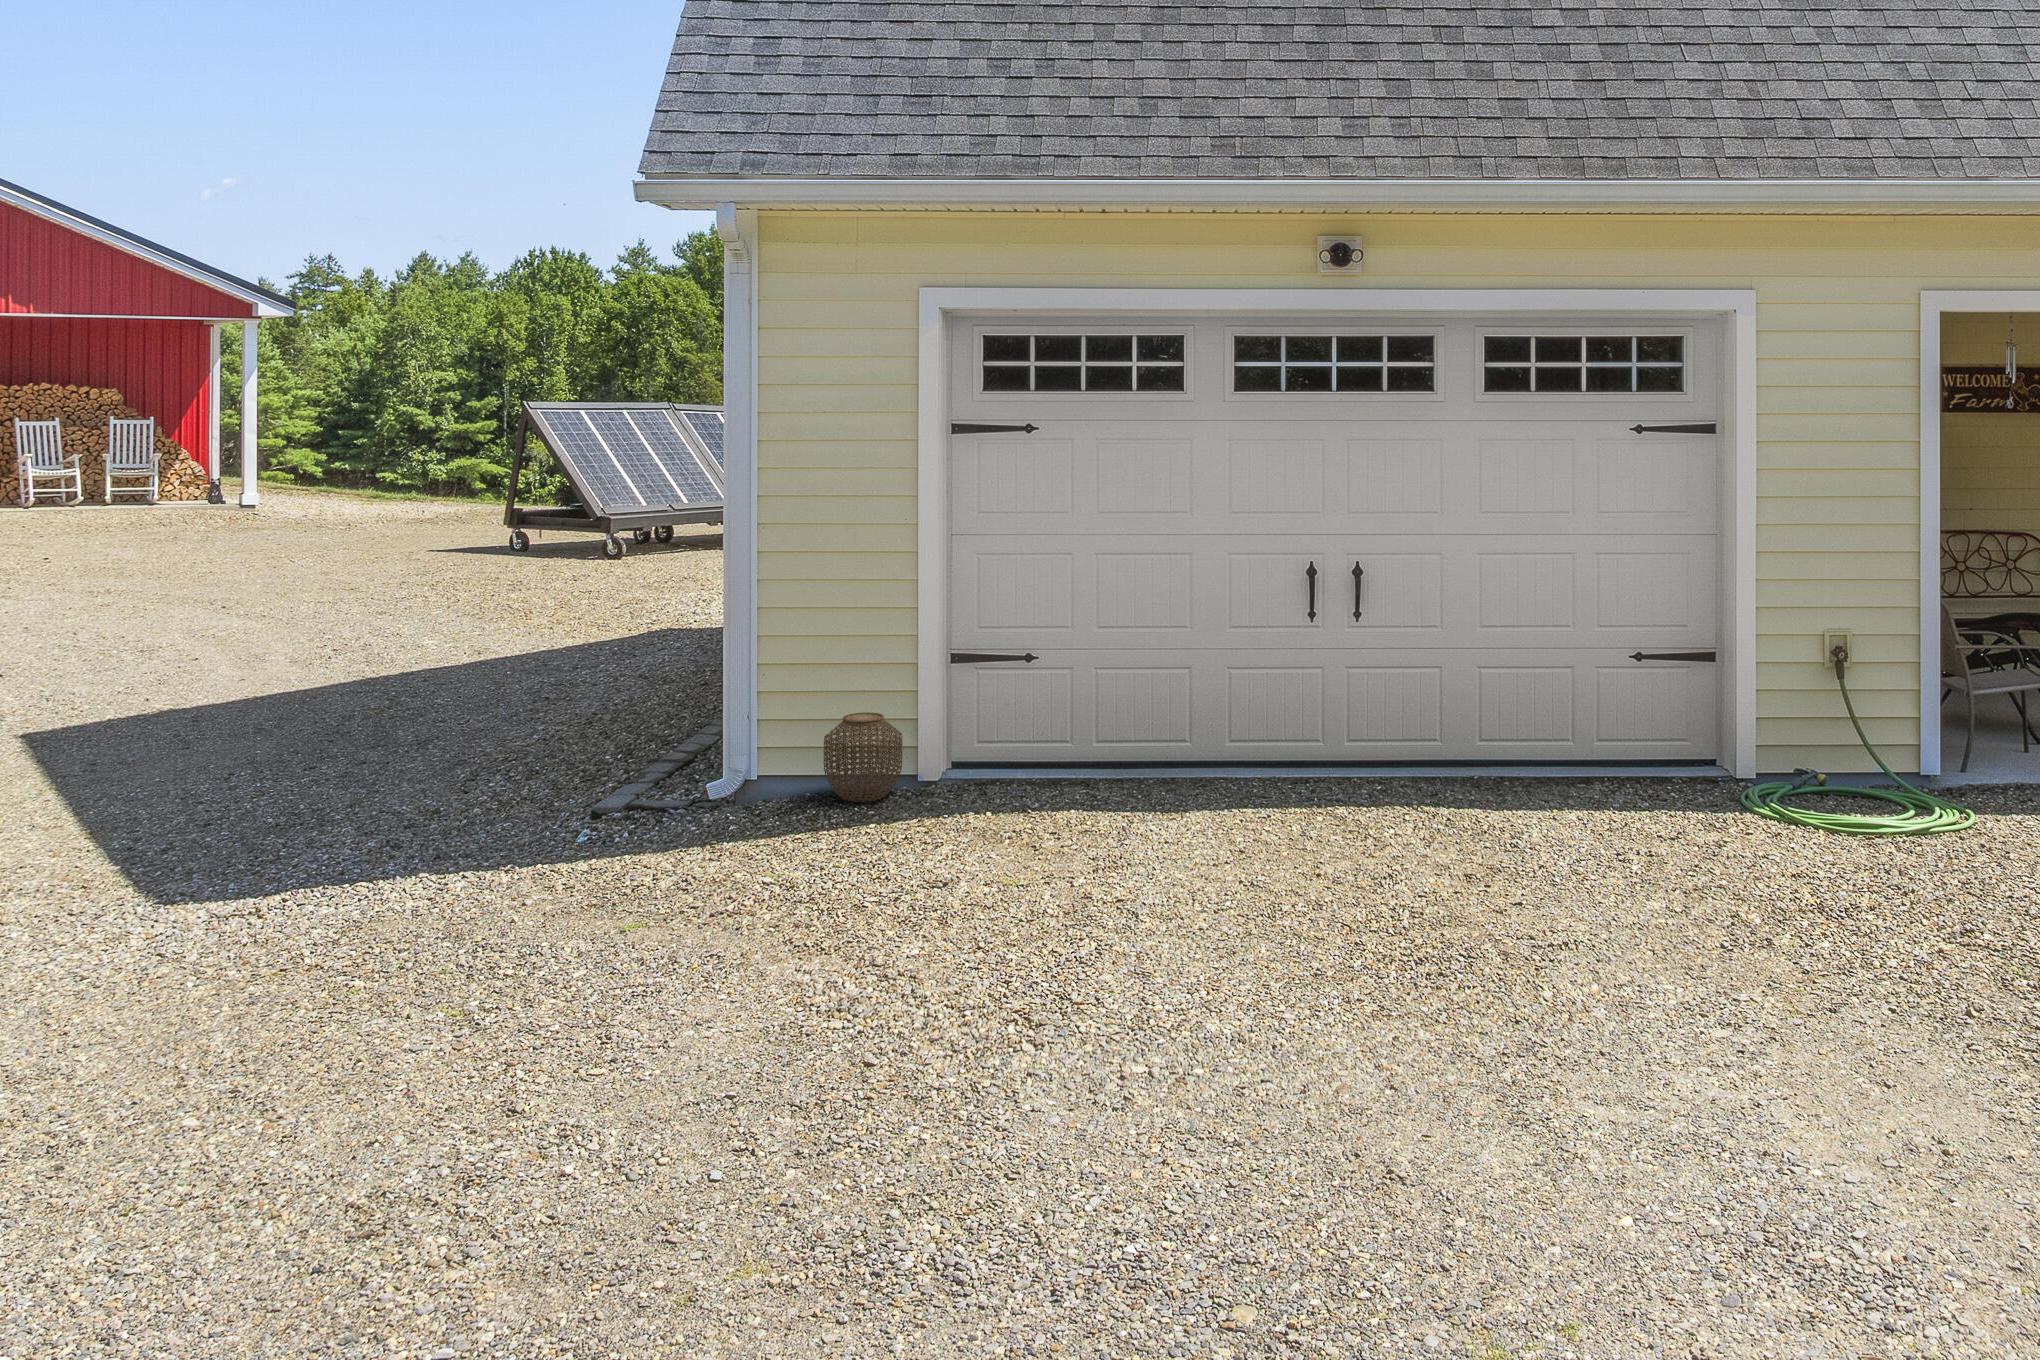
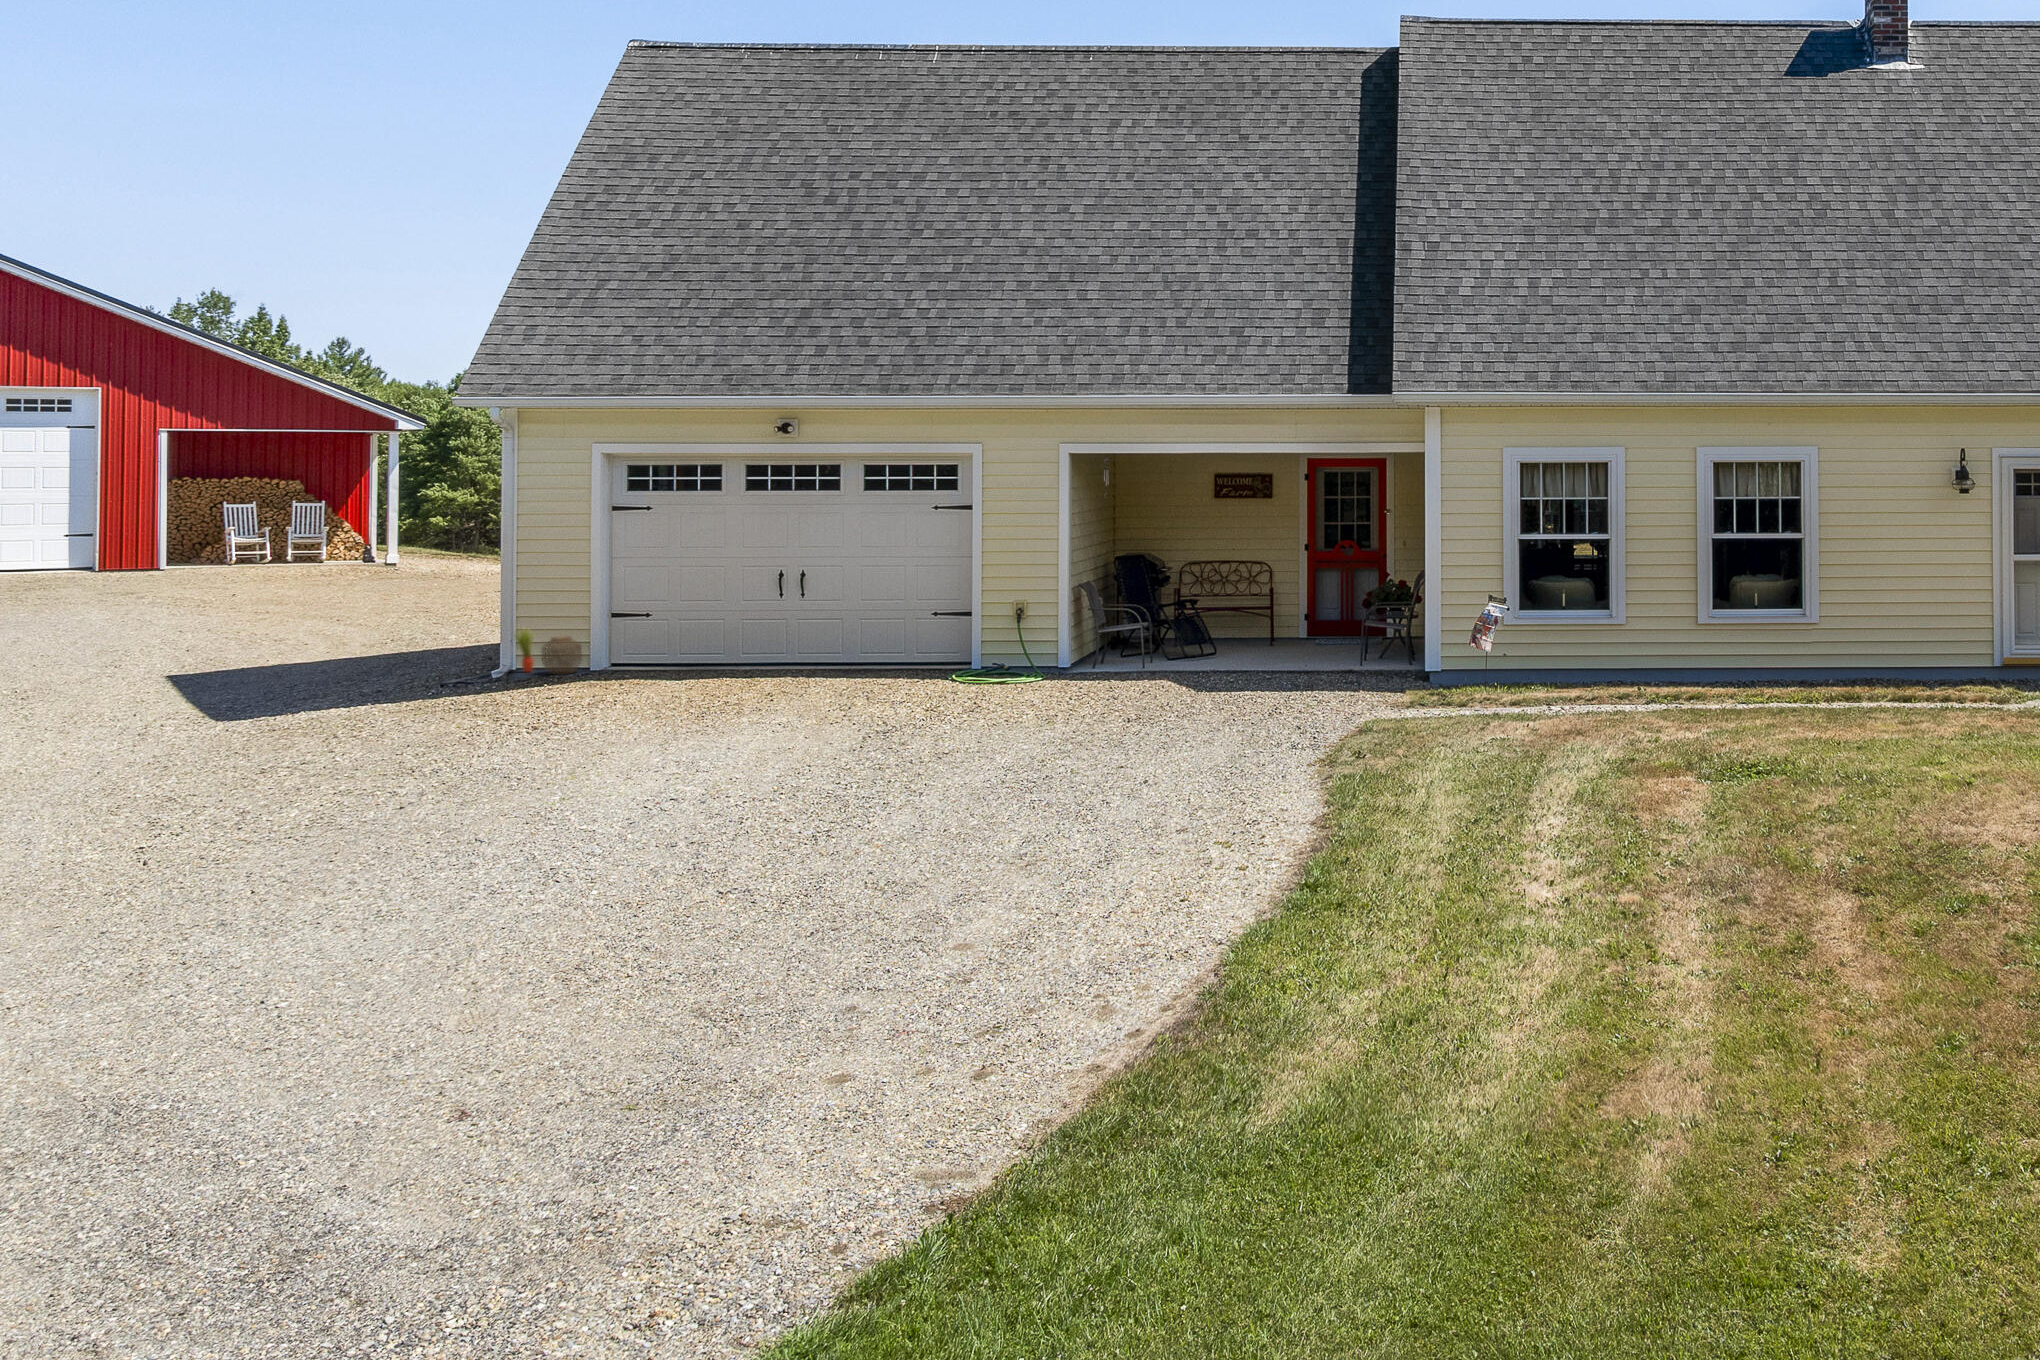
potted plant: none [753,689,798,793] -> present [516,627,534,672]

